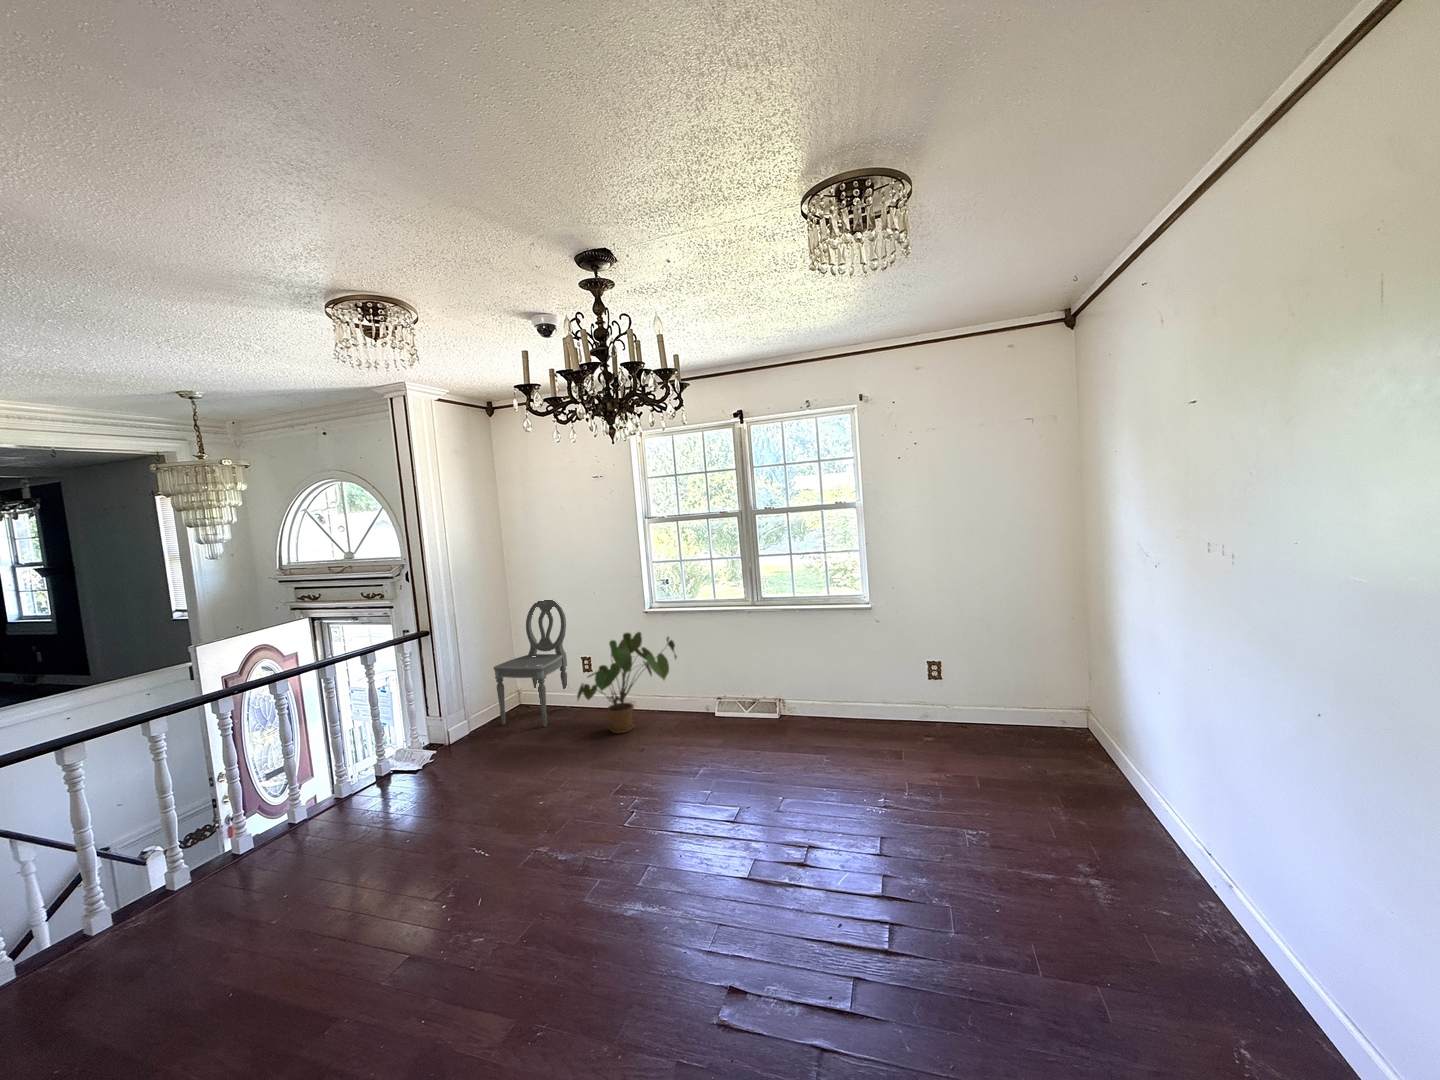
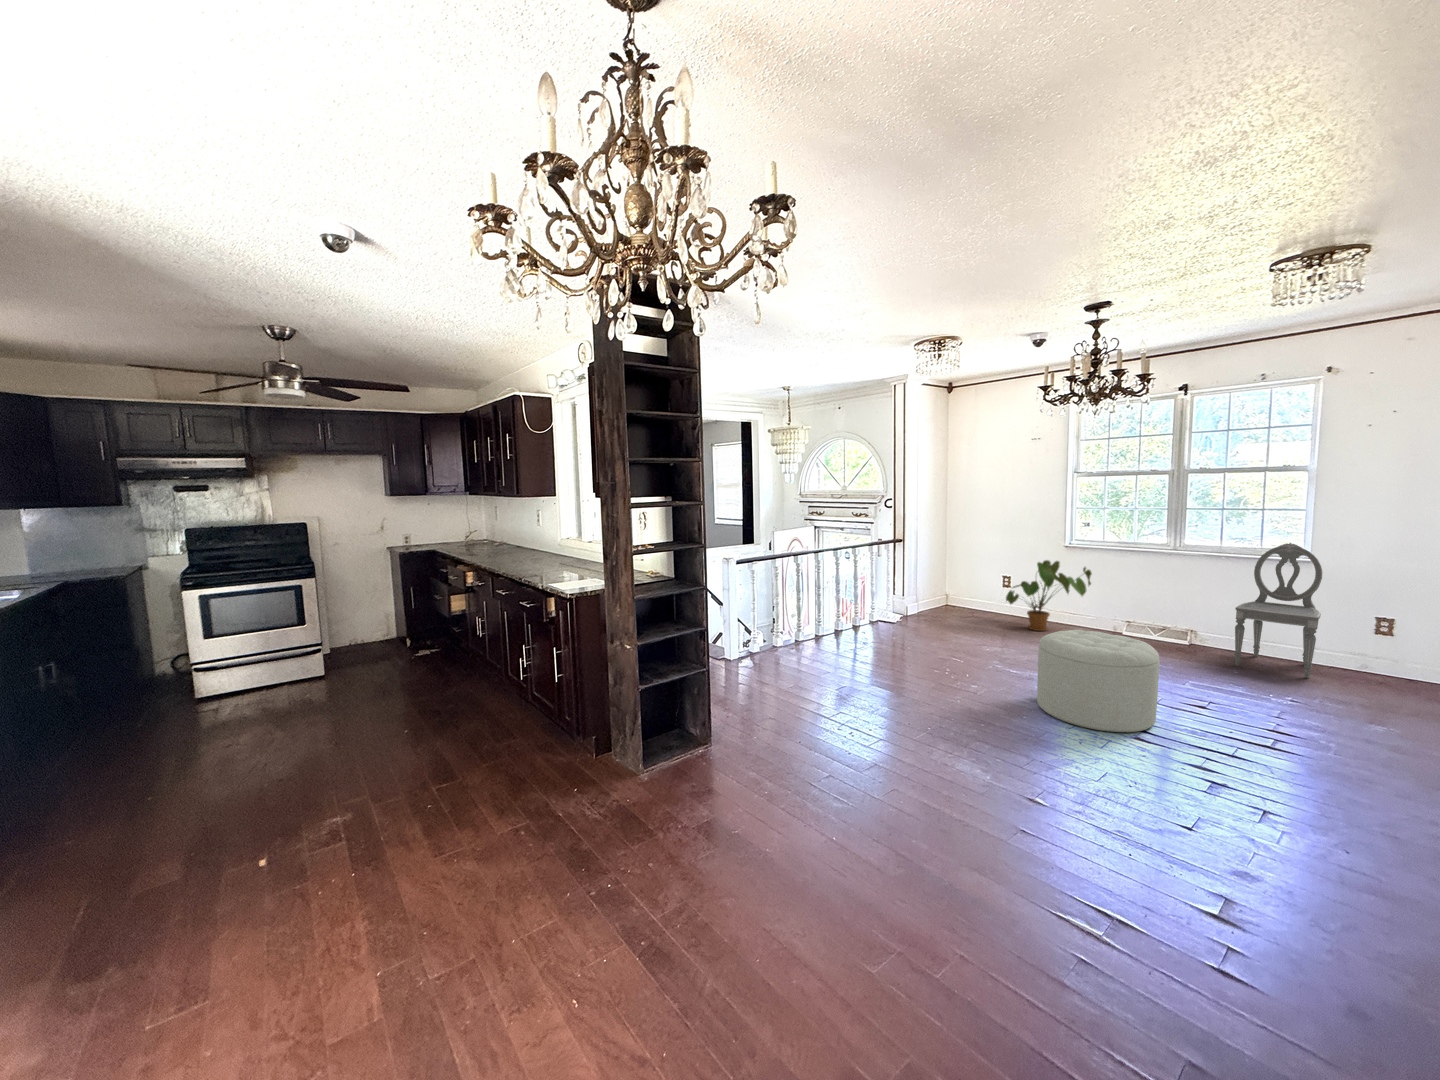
dining chair: present [494,600,569,727] -> present [1234,543,1322,678]
ottoman: none [549,779,733,1006] -> present [1037,630,1159,733]

